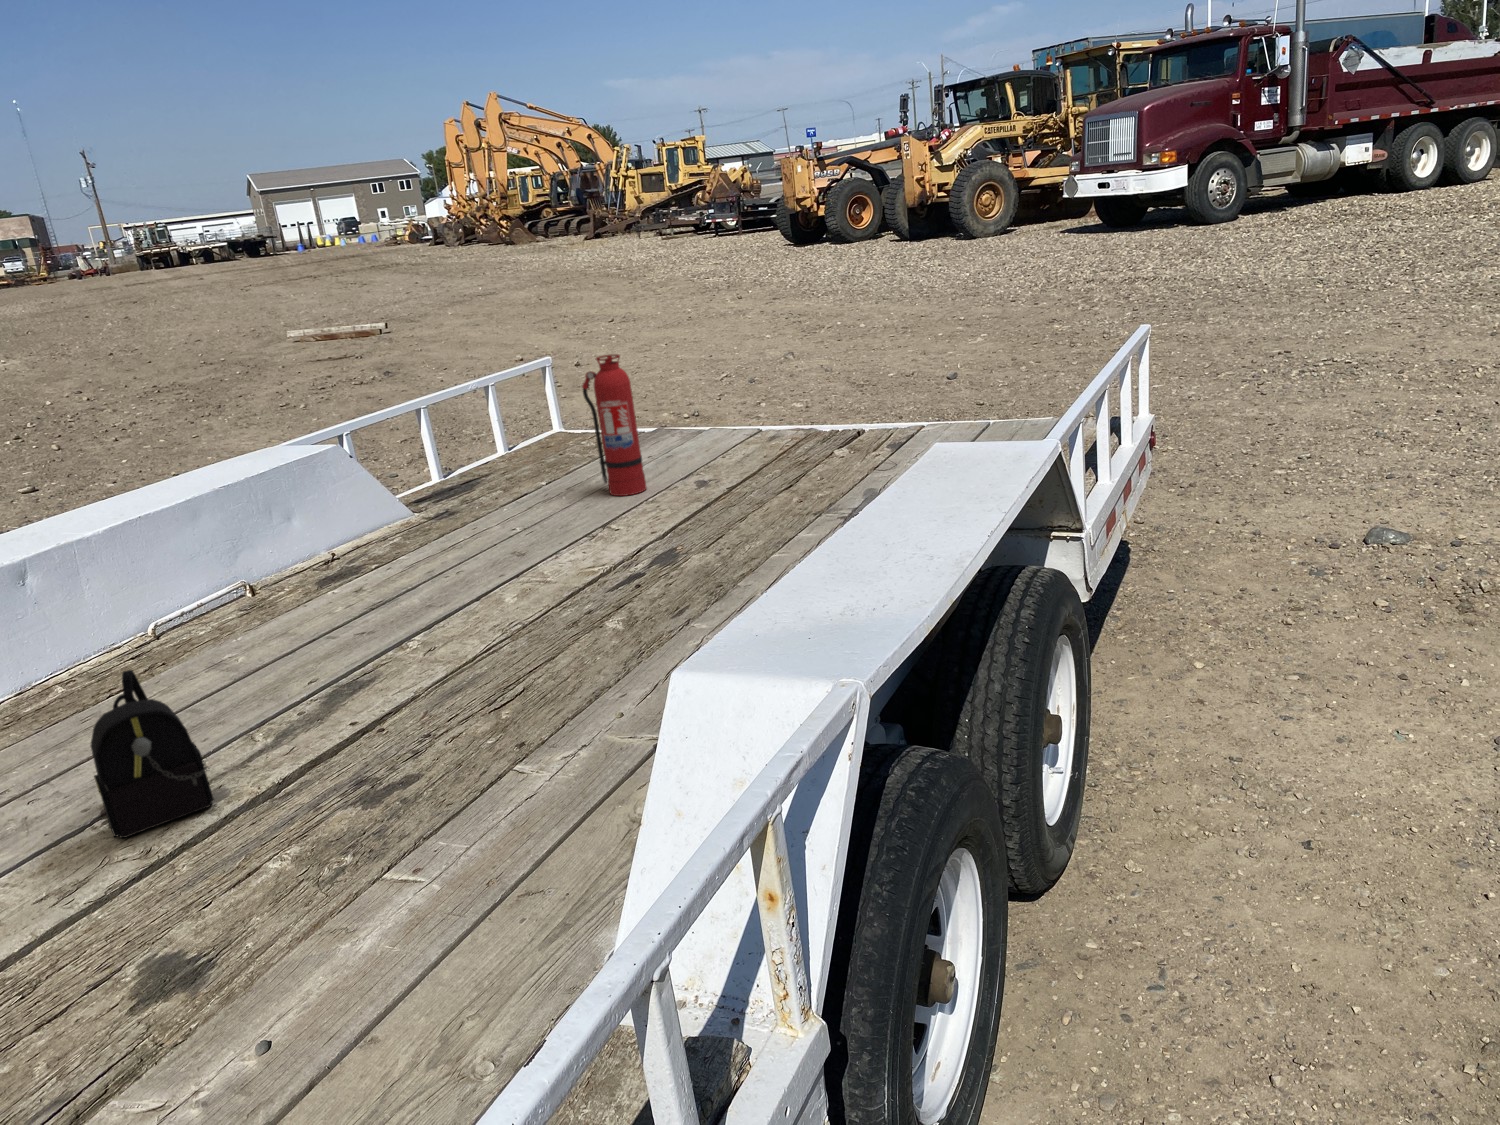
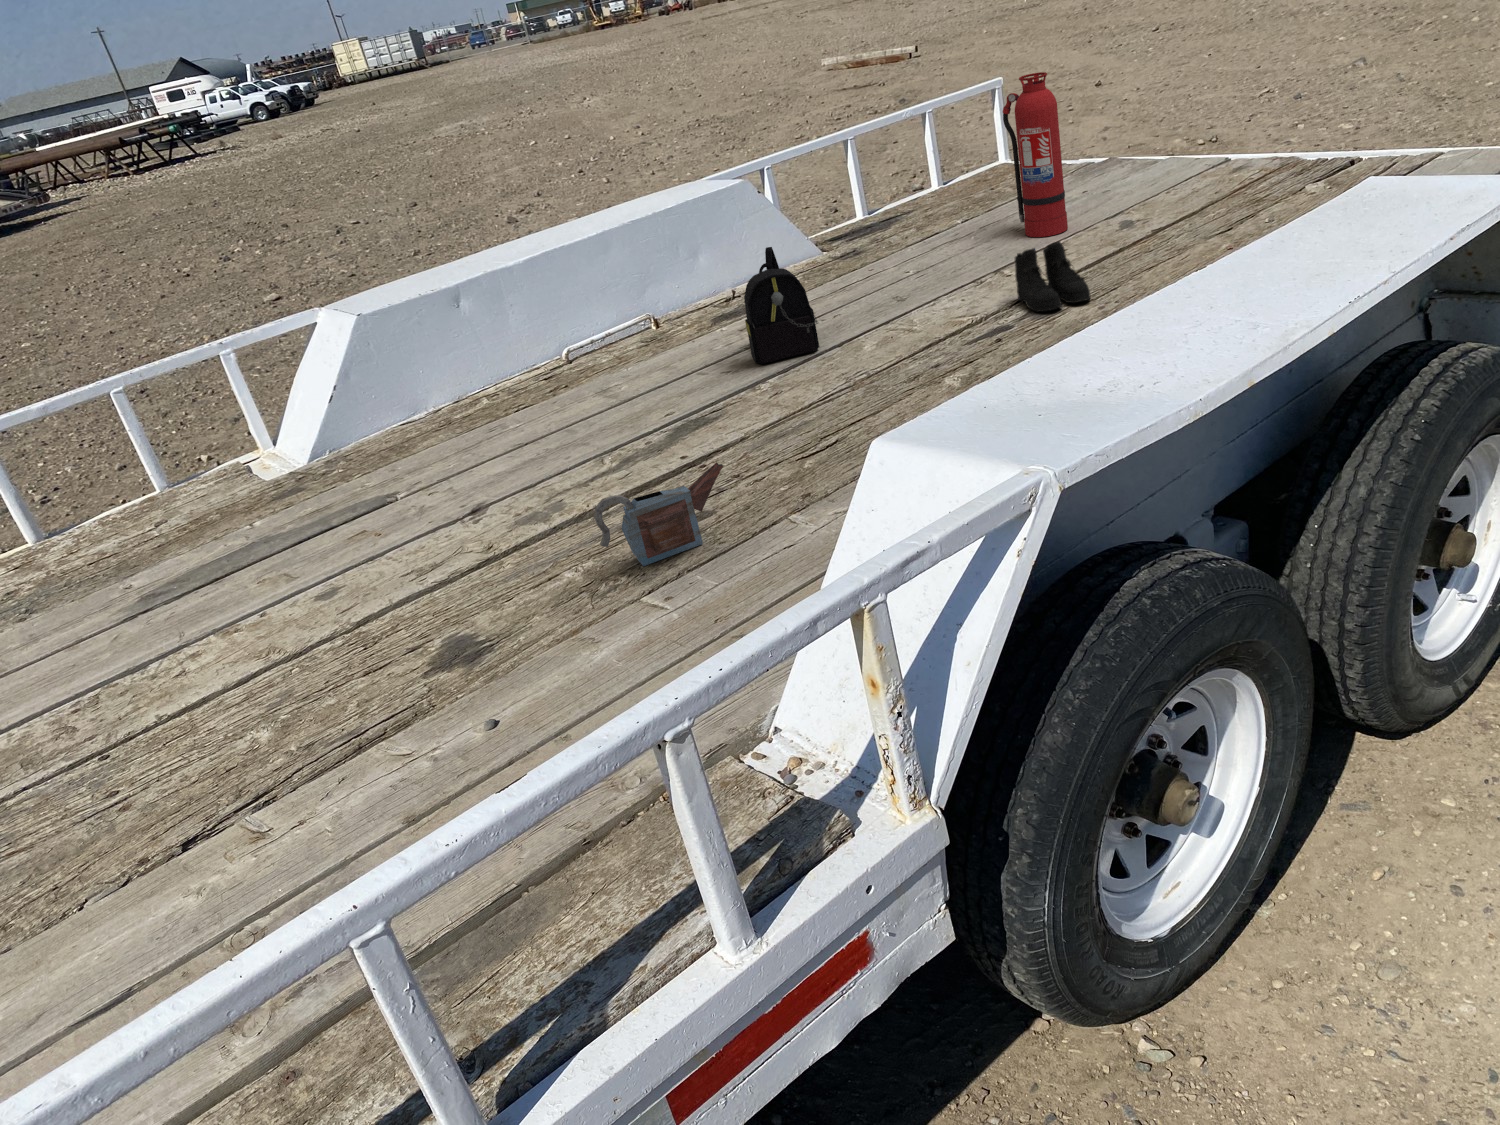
boots: none [629,496,702,559] -> present [1015,241,1091,312]
backpack: present [91,670,214,838] -> present [744,247,819,364]
watering can: none [310,719,442,841] -> present [594,462,723,566]

